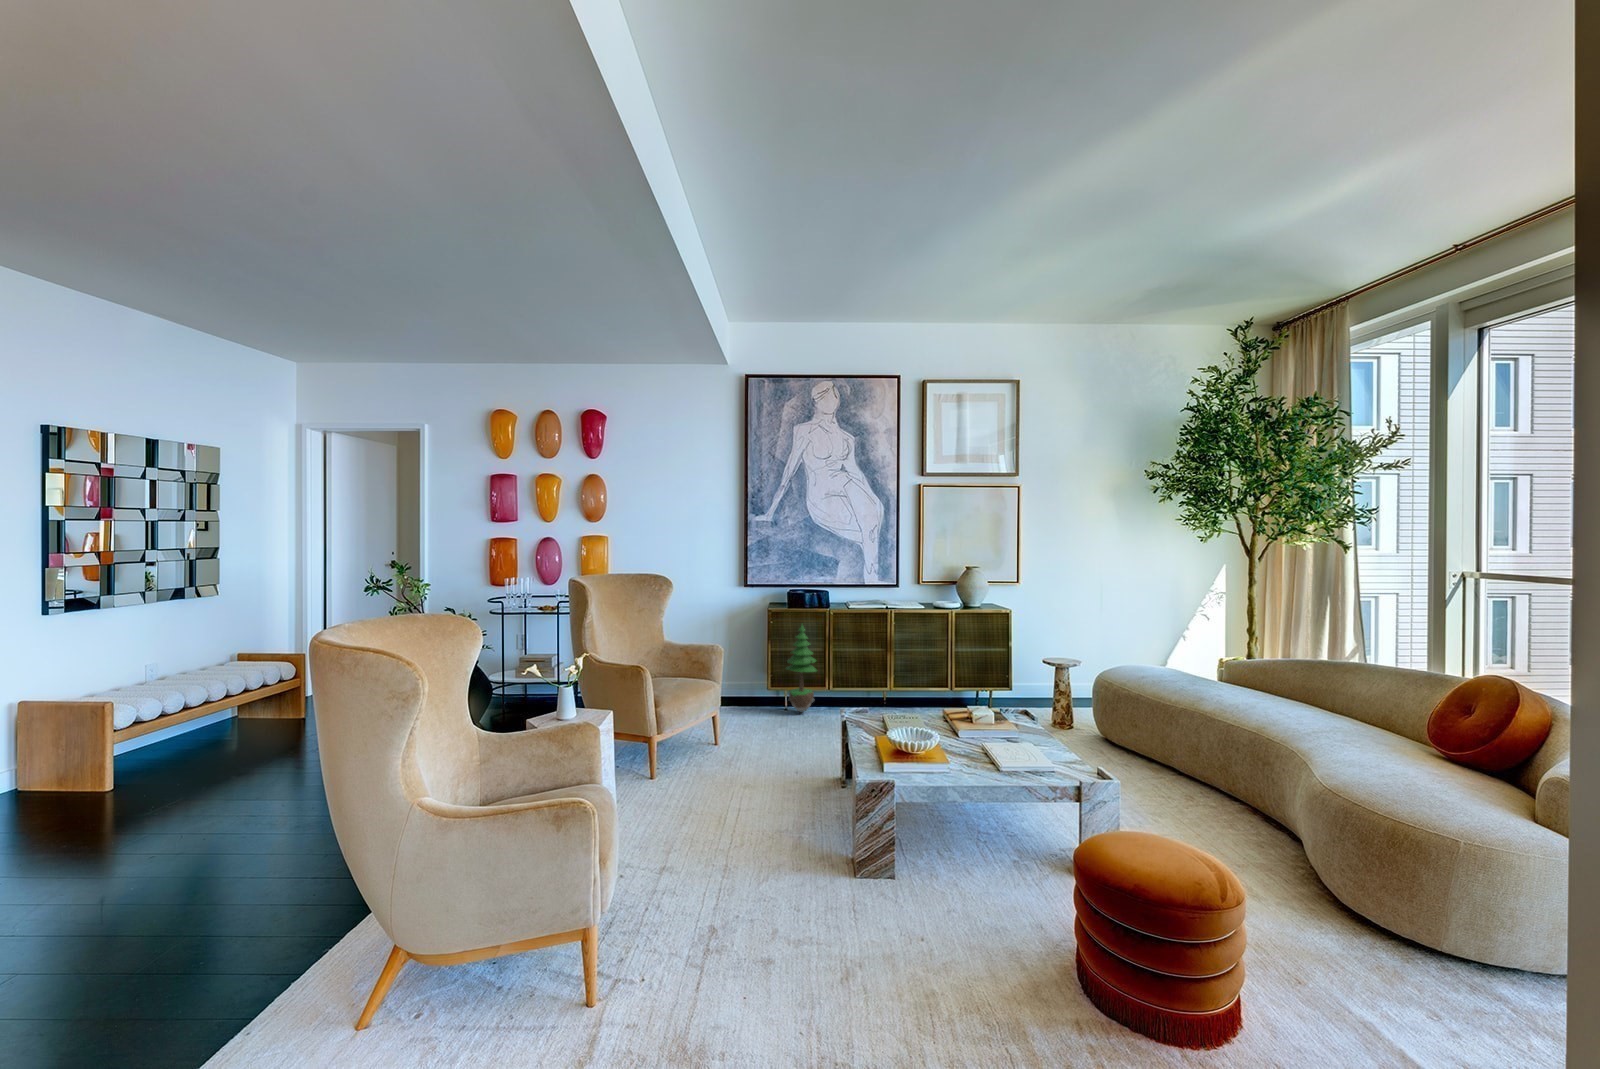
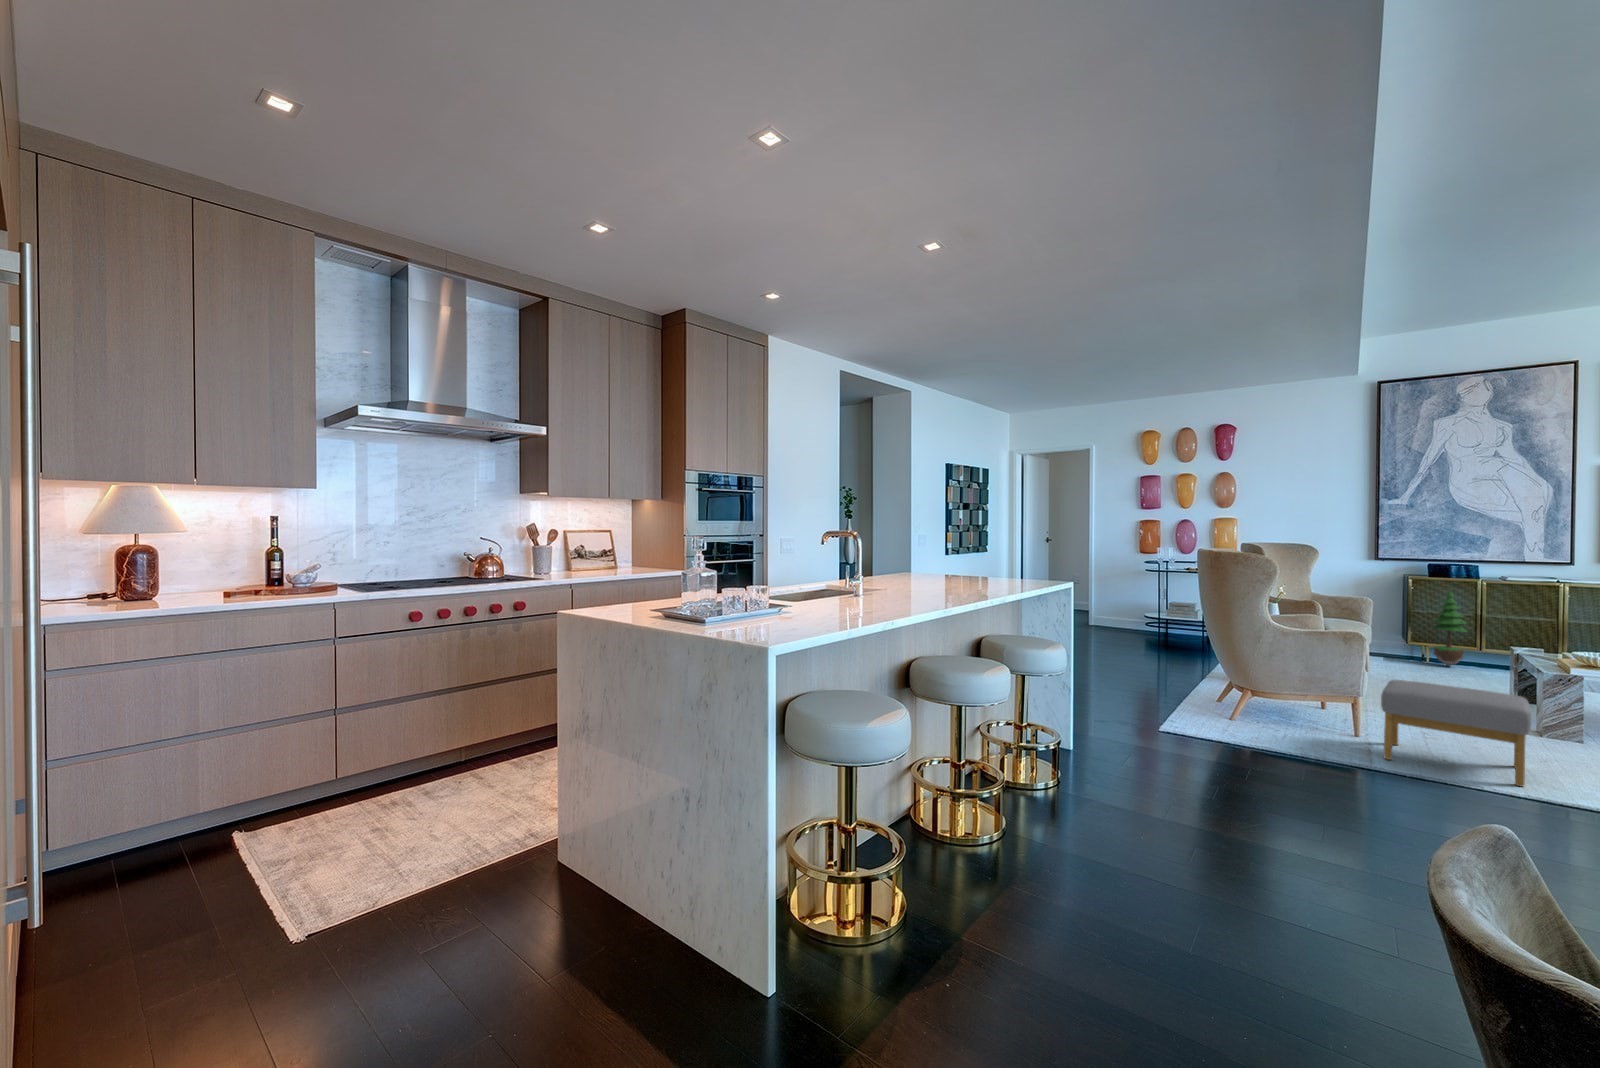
footstool: none [618,826,813,1021] -> present [1381,680,1531,786]

